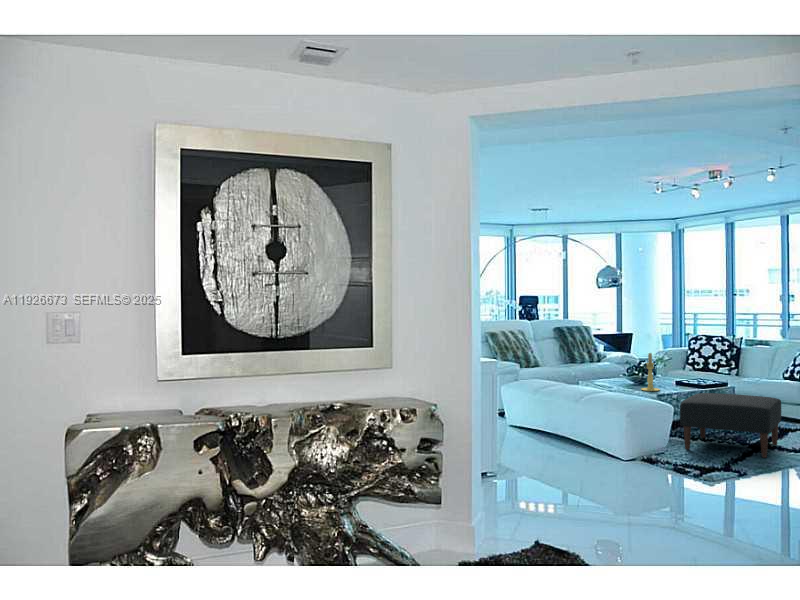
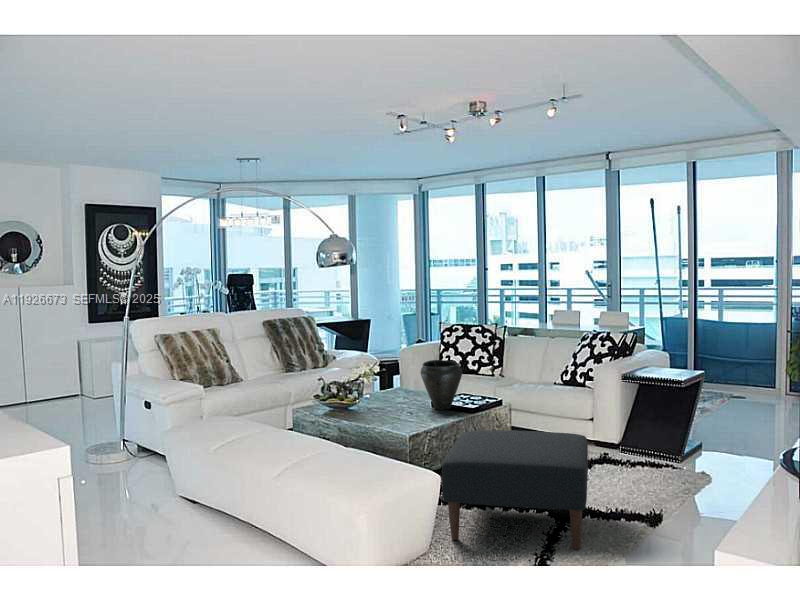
candle holder: present [641,353,660,391] -> none [380,365,408,426]
vase: none [670,354,700,387] -> present [421,360,462,410]

